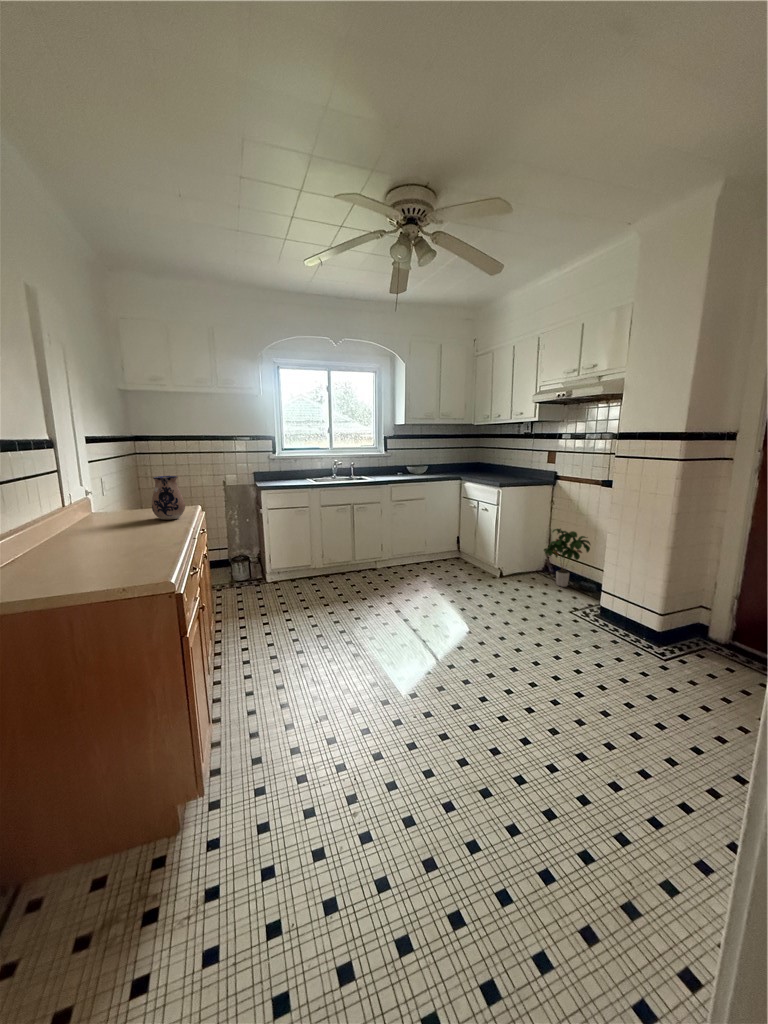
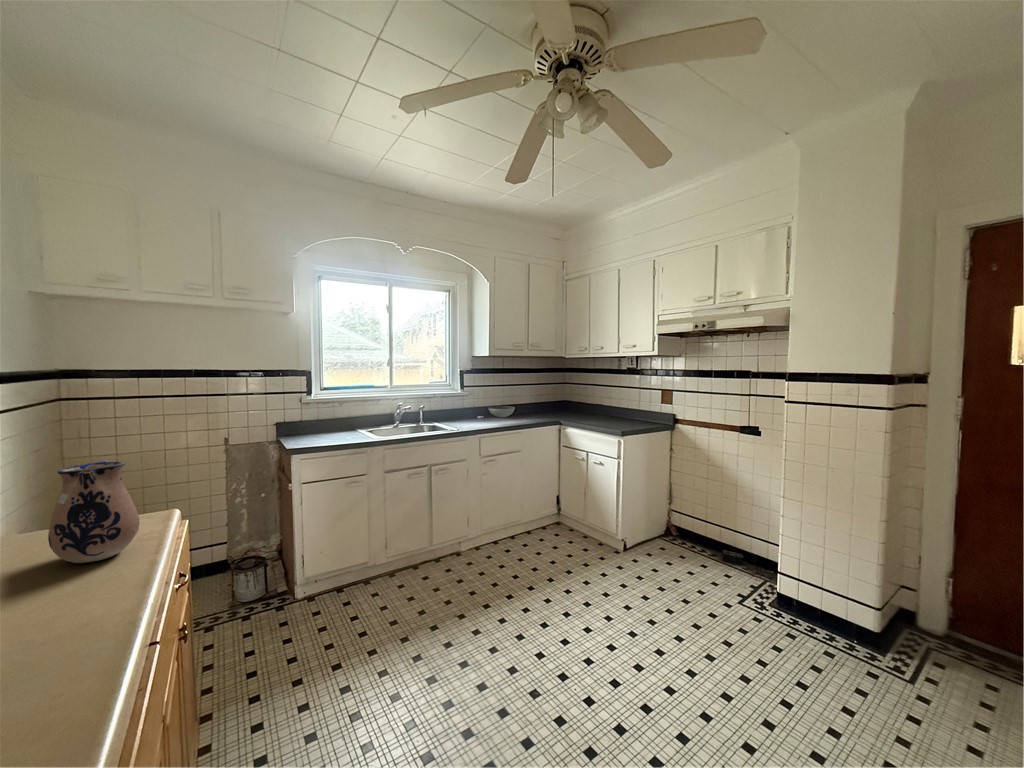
potted plant: present [544,529,590,587] -> none [670,483,736,558]

